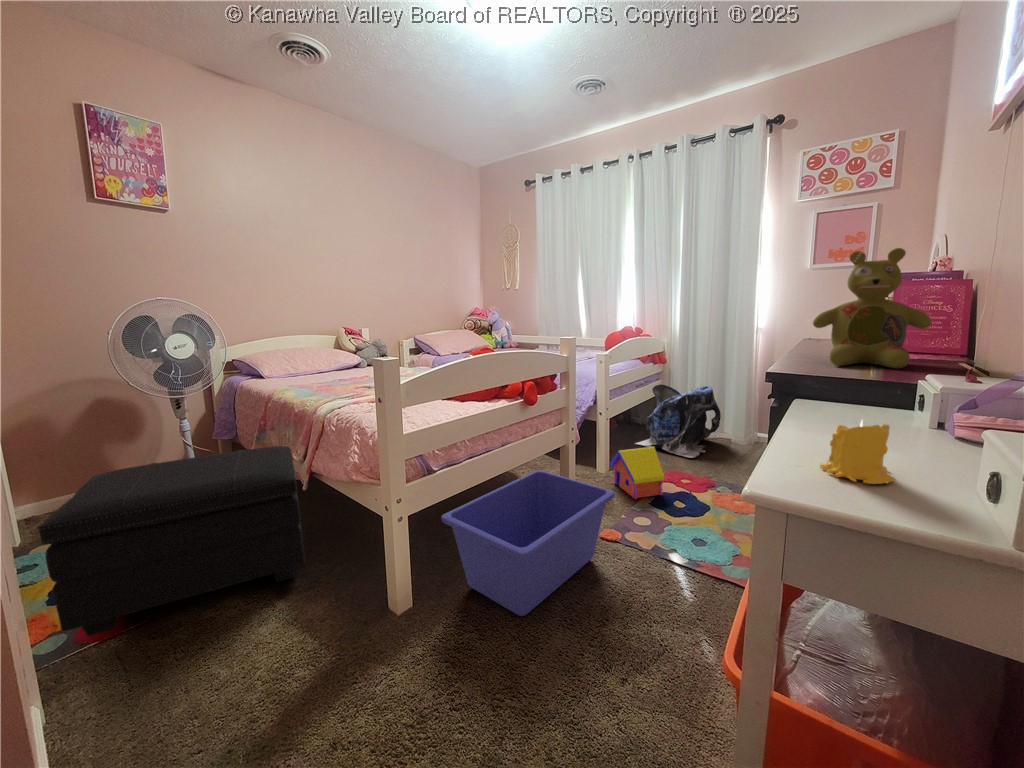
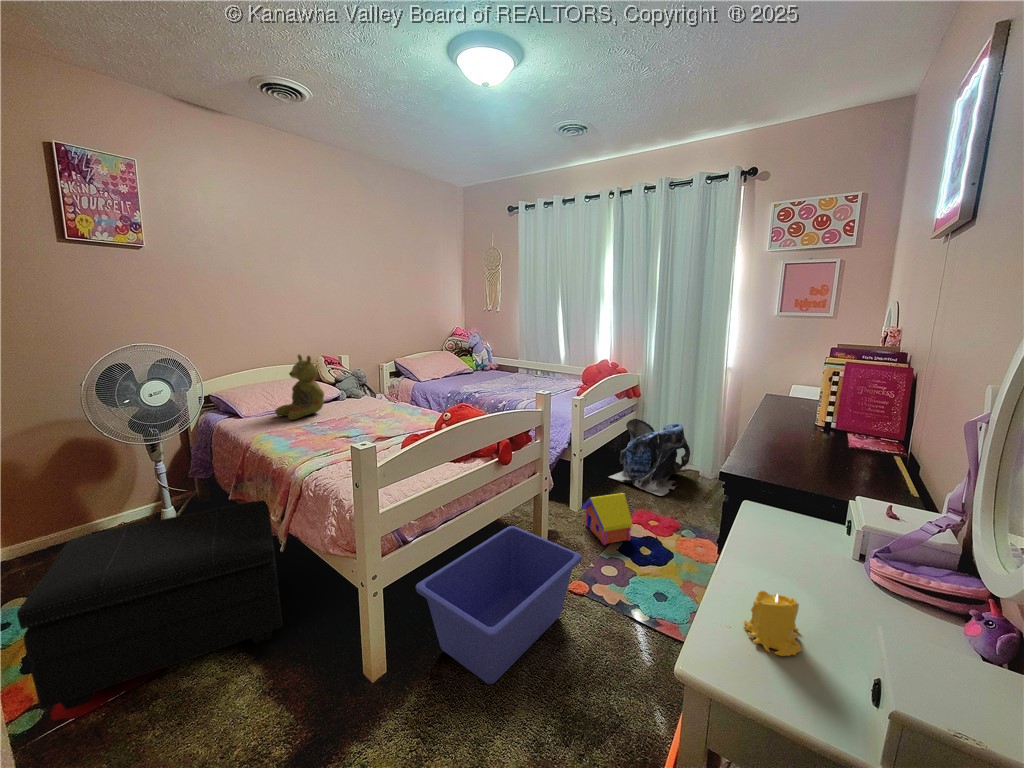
stuffed bear: present [813,248,932,368] -> present [275,354,324,420]

